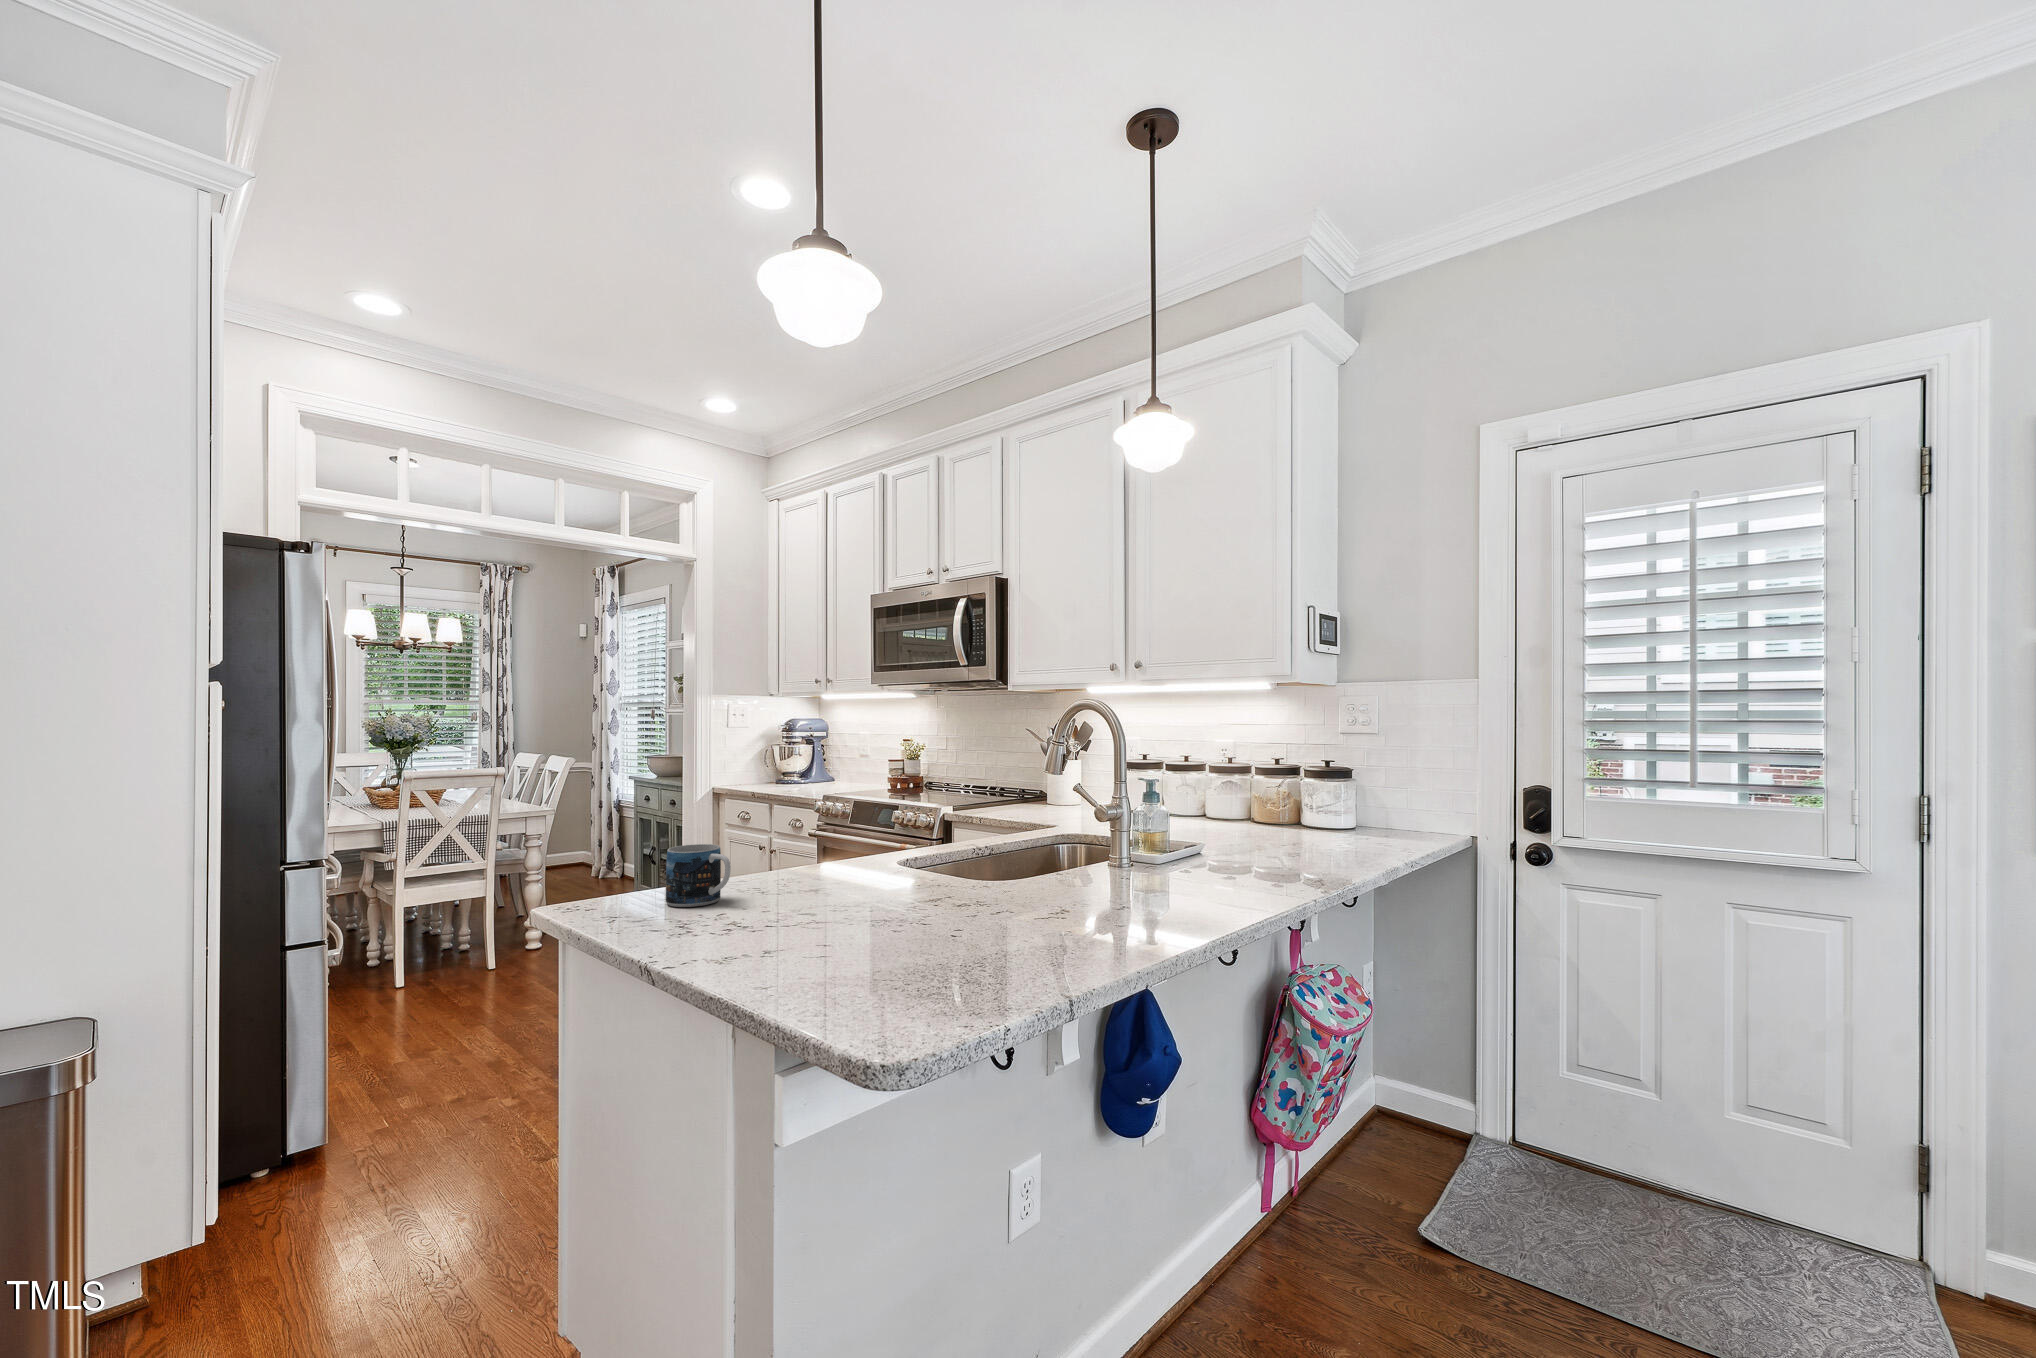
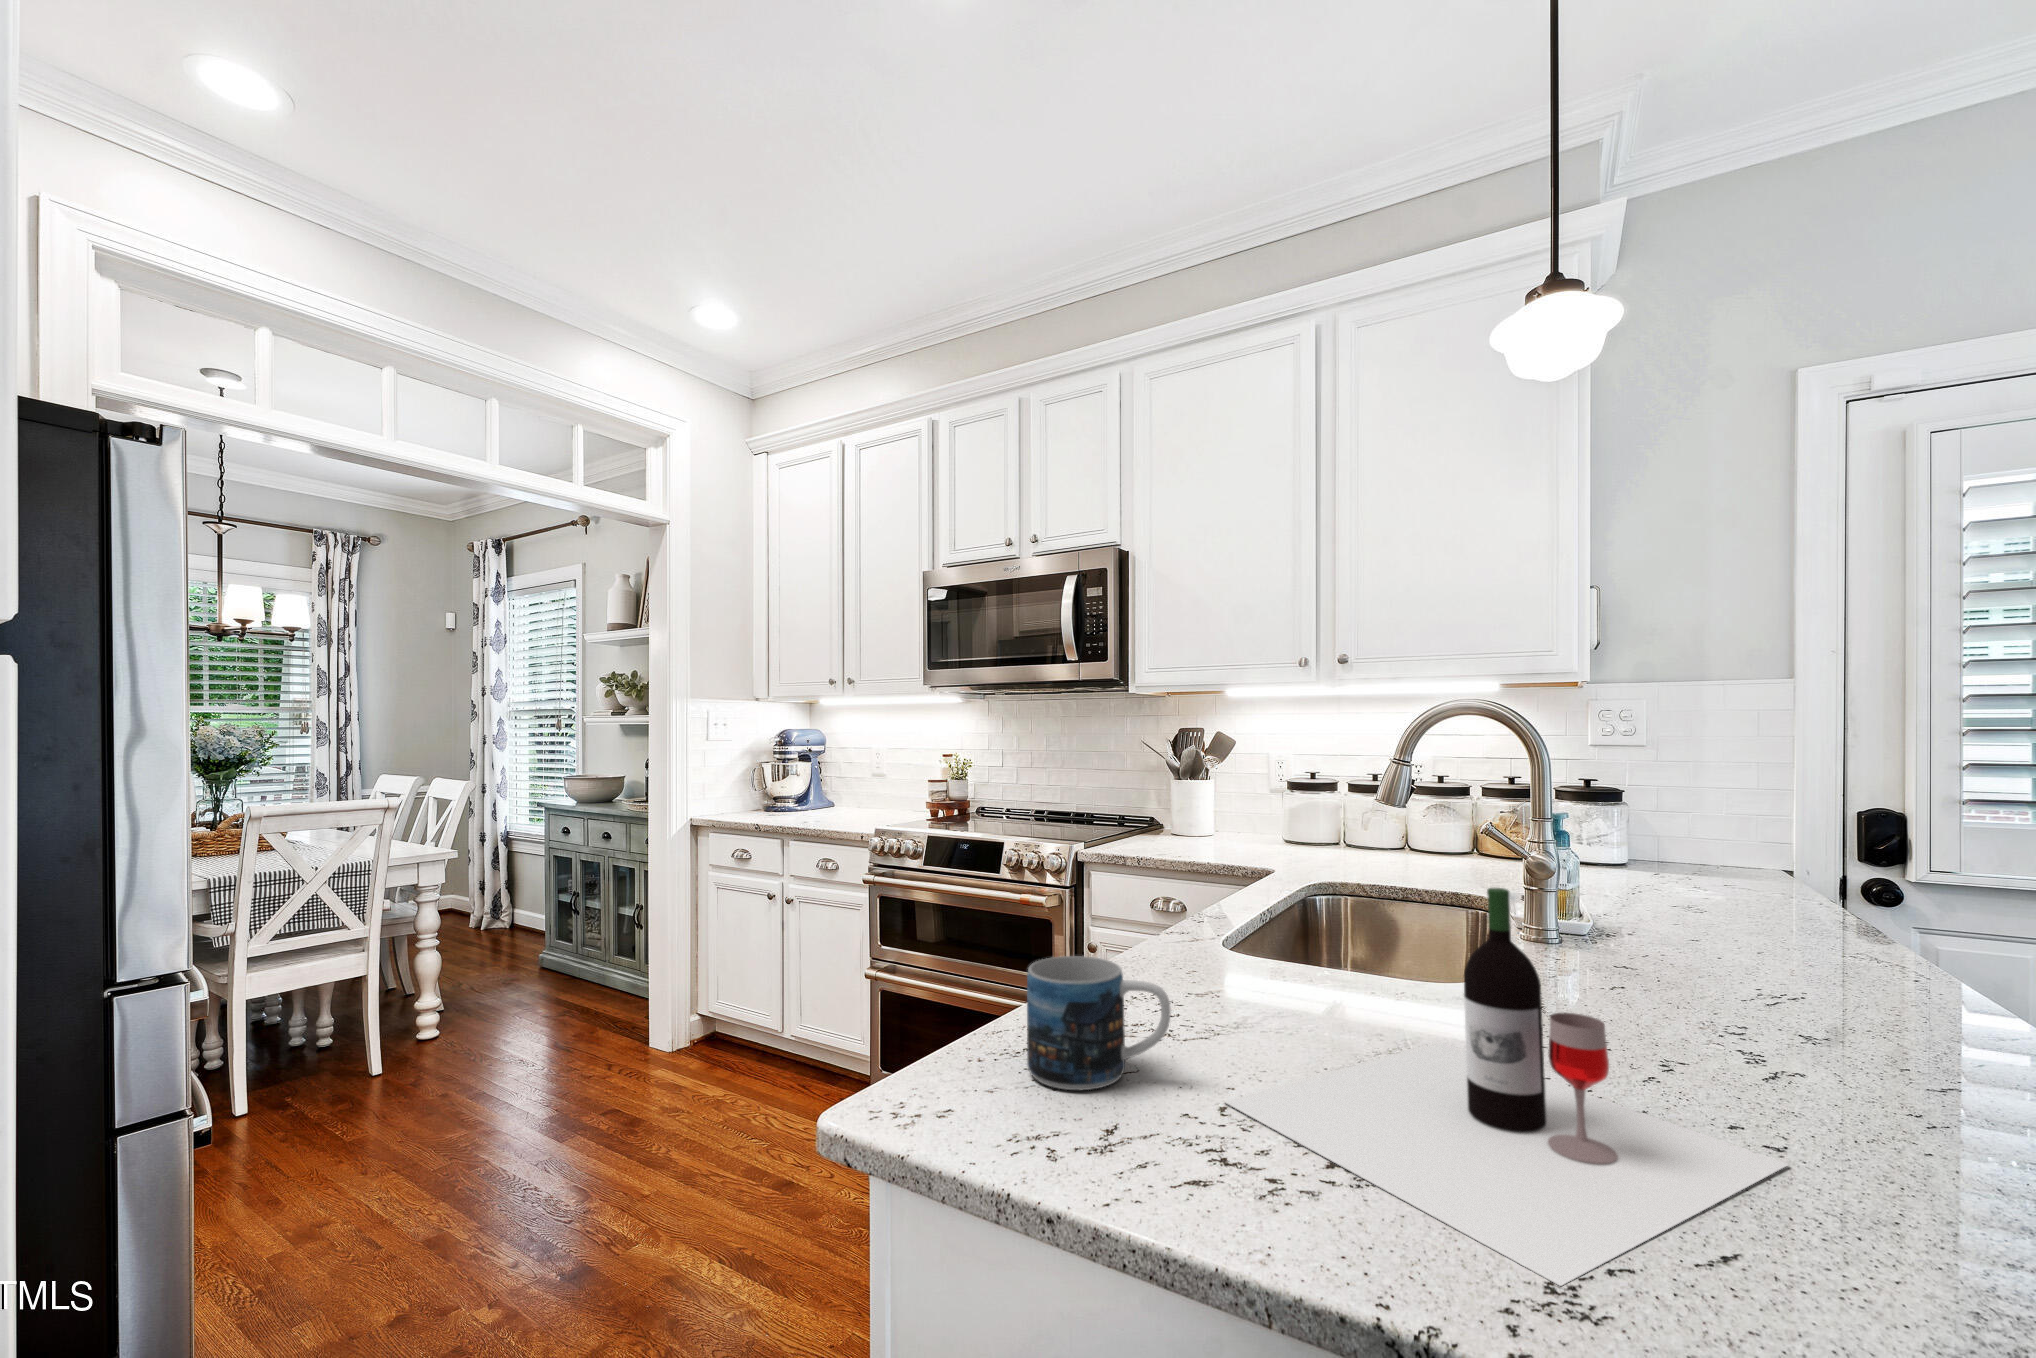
wine bottle: none [740,805,949,958] -> present [1224,888,1788,1286]

